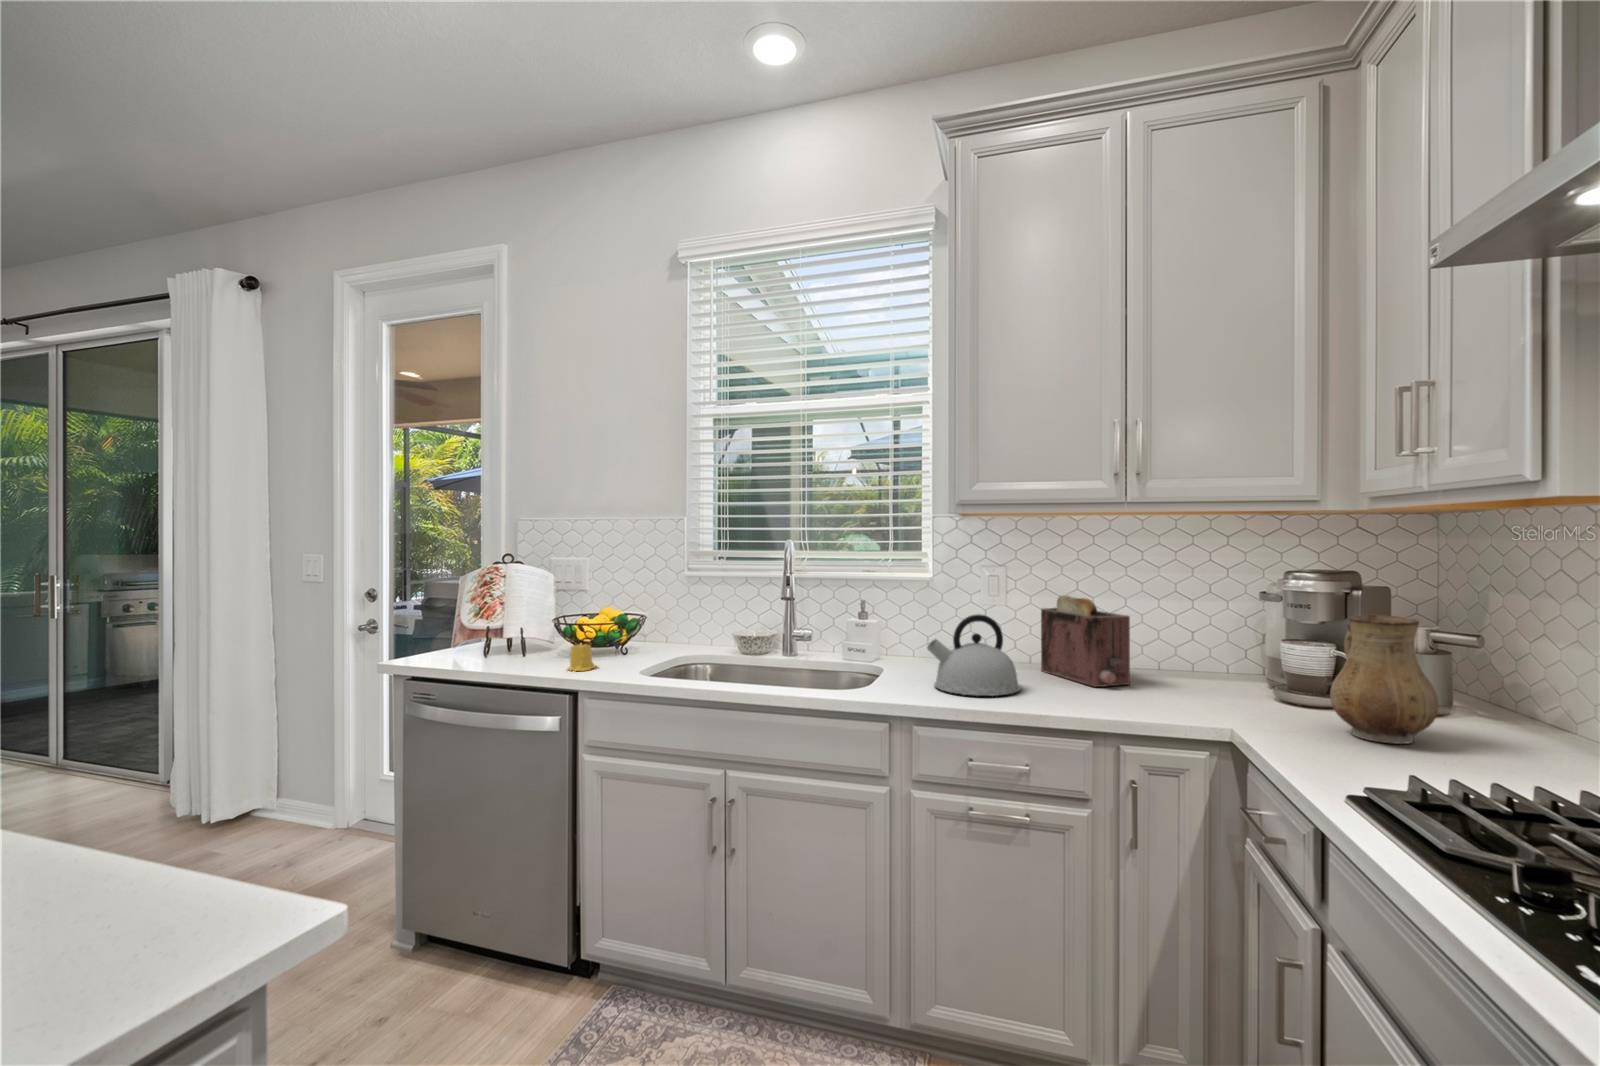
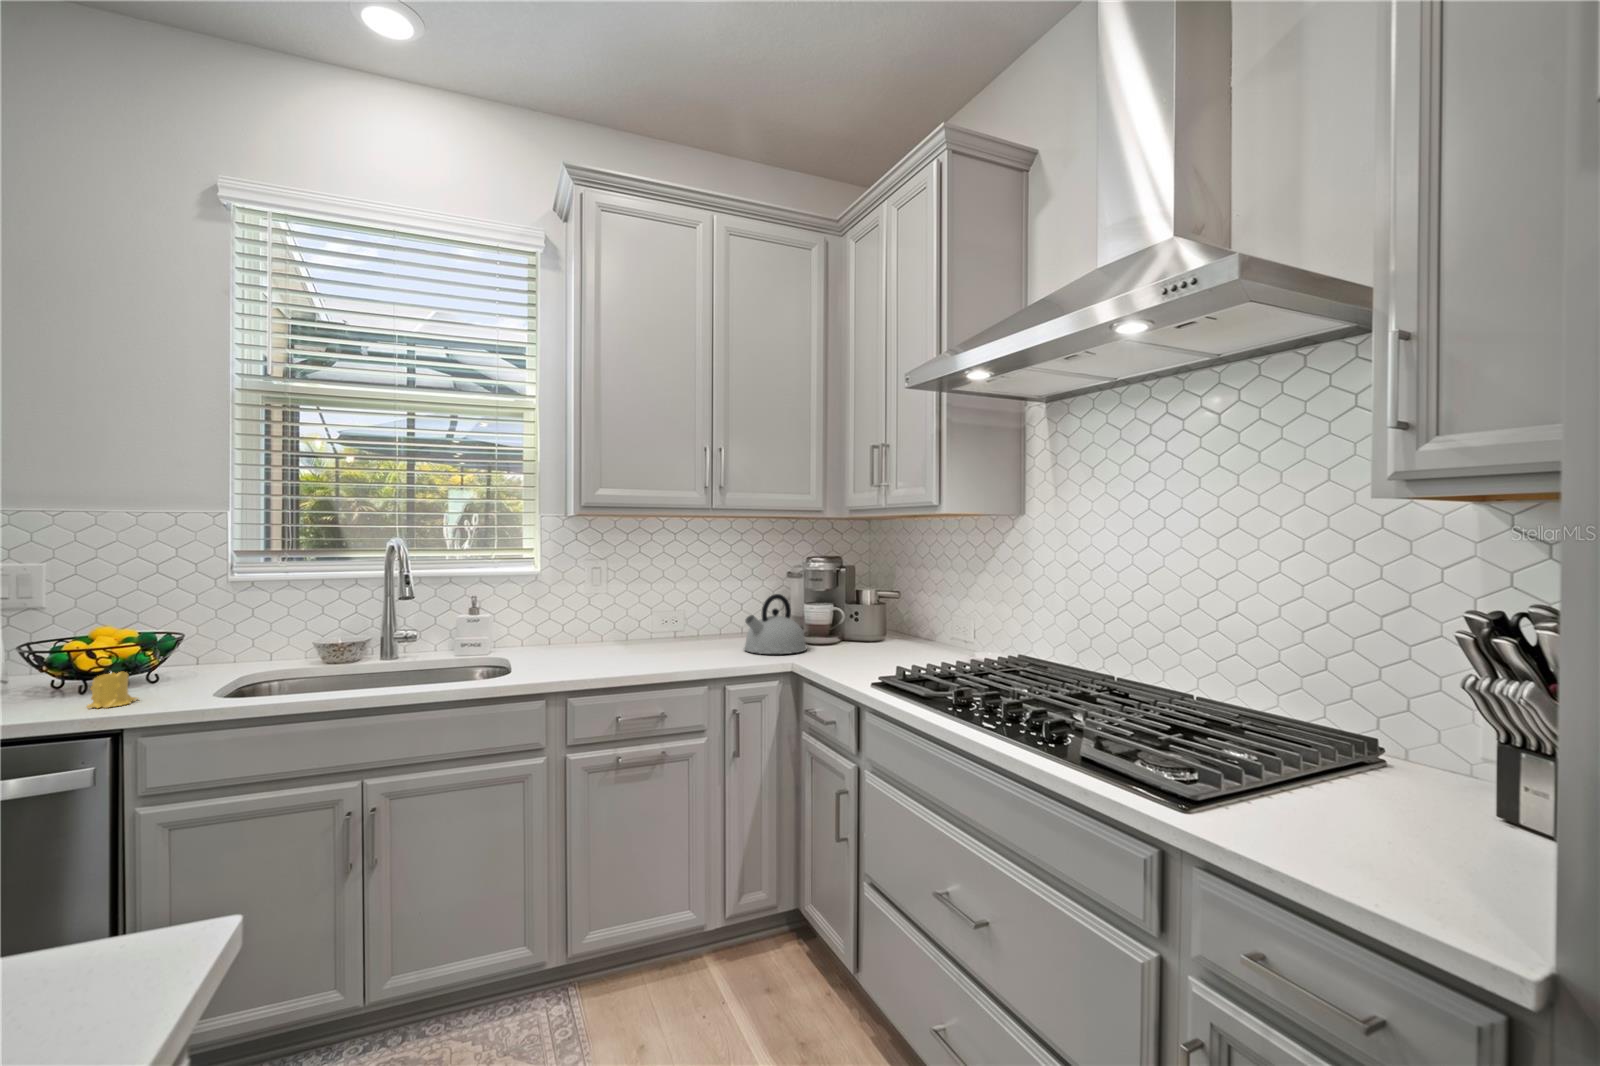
toaster: present [1041,595,1130,687] -> none [641,581,712,649]
kettle: present [927,614,1020,696] -> present [744,594,807,654]
ceramic pitcher: present [1330,615,1439,744] -> none [841,582,893,658]

